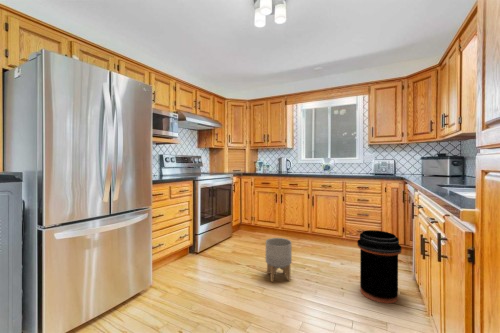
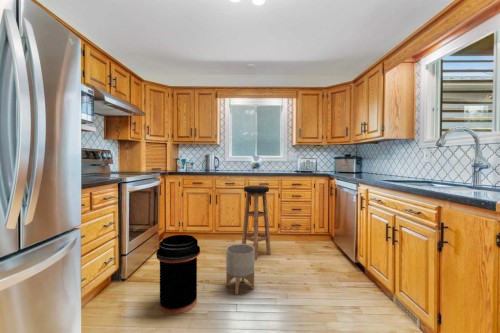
bar stool: none [298,187,328,258] -> present [242,186,271,259]
trash can: present [357,230,402,303] -> present [156,235,200,314]

